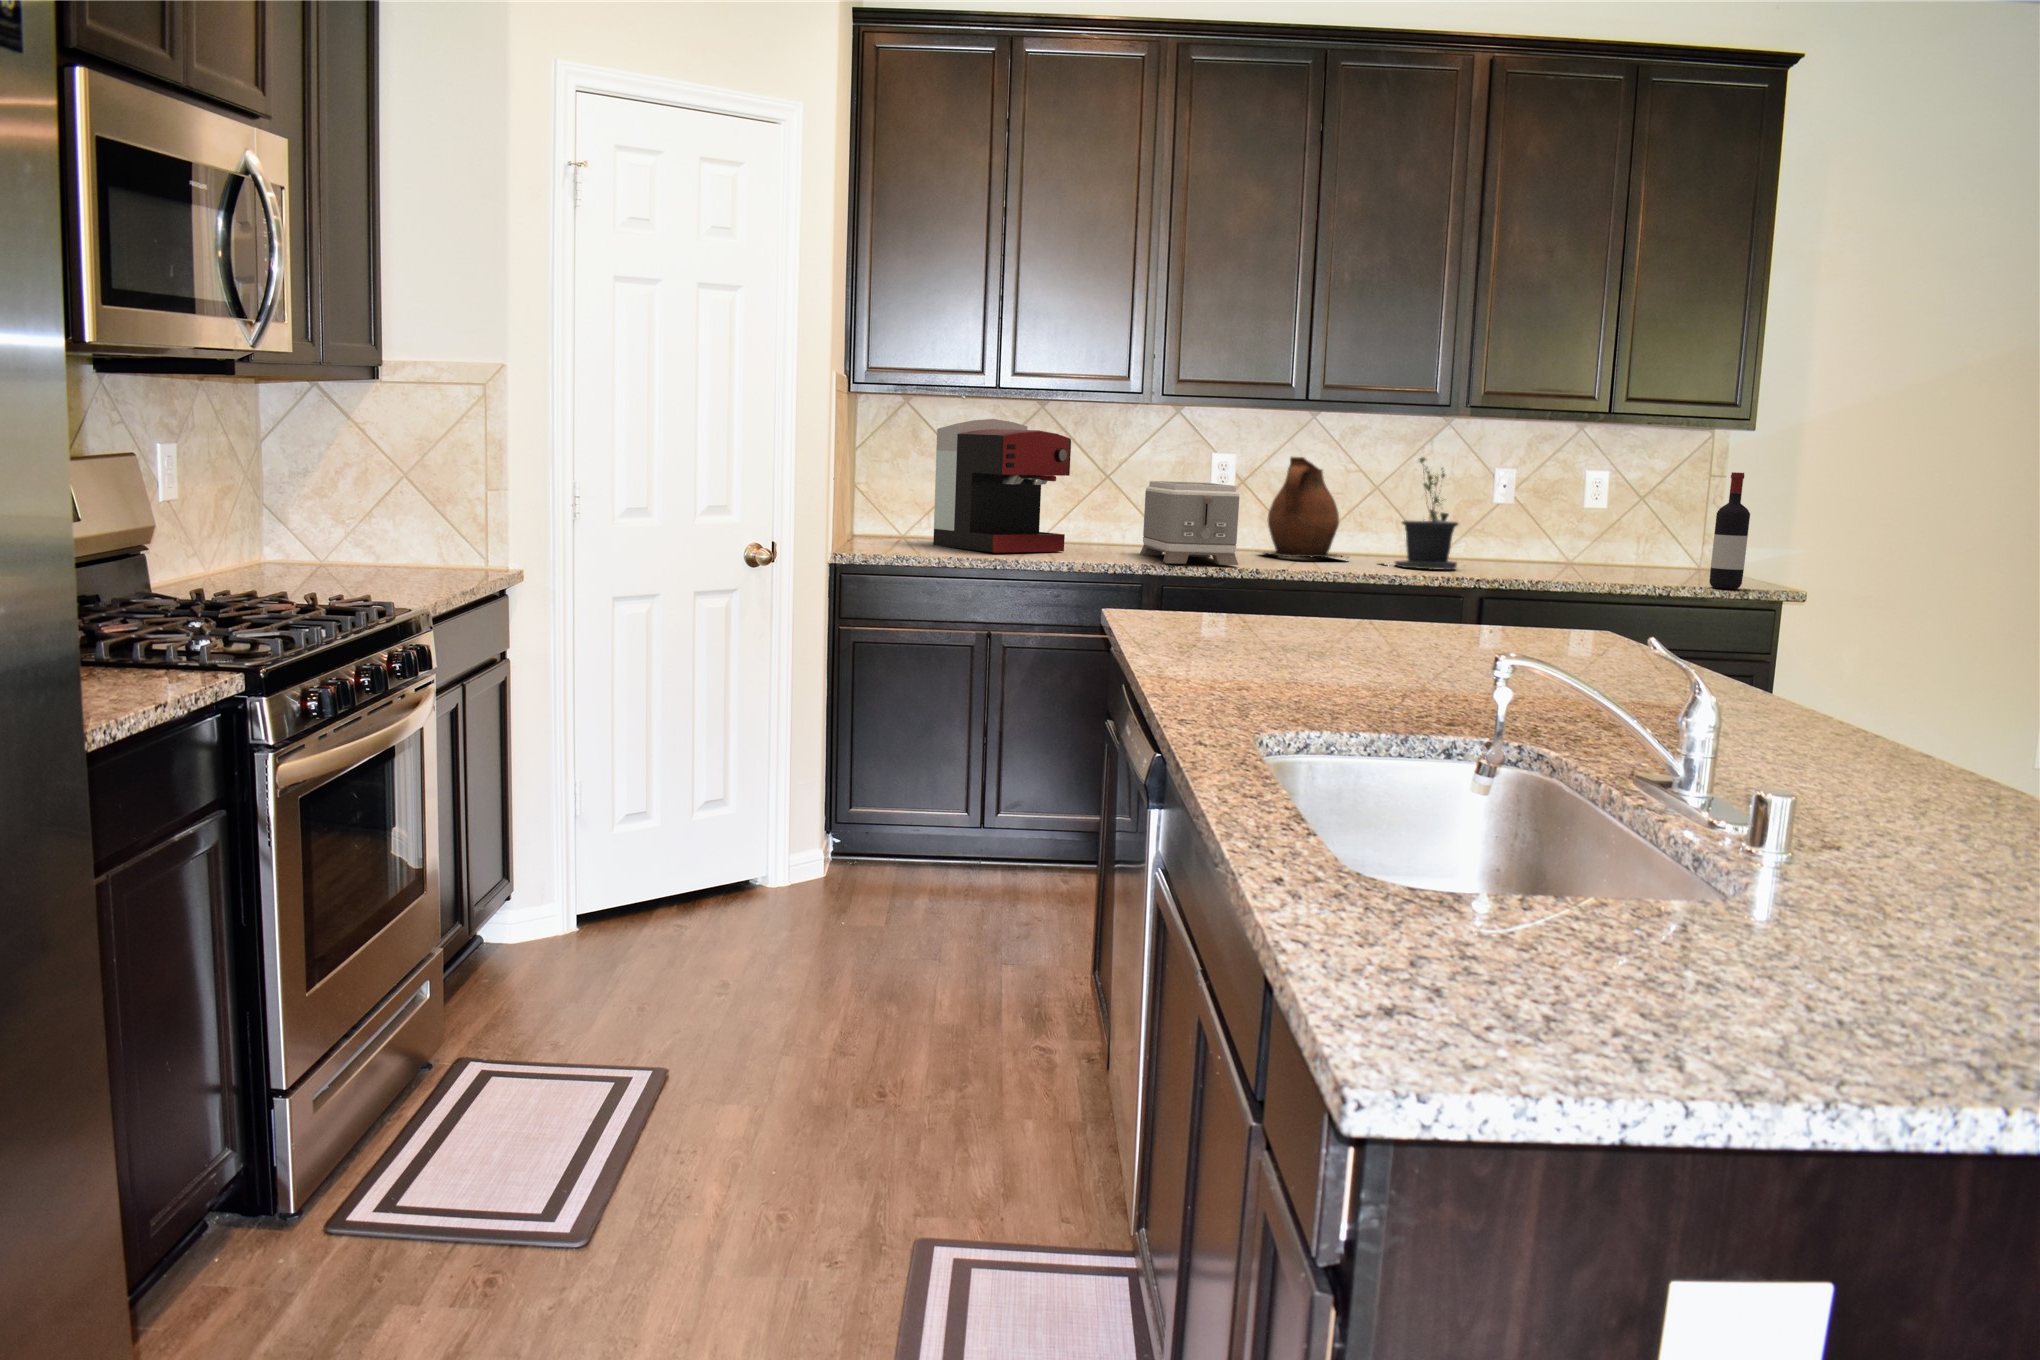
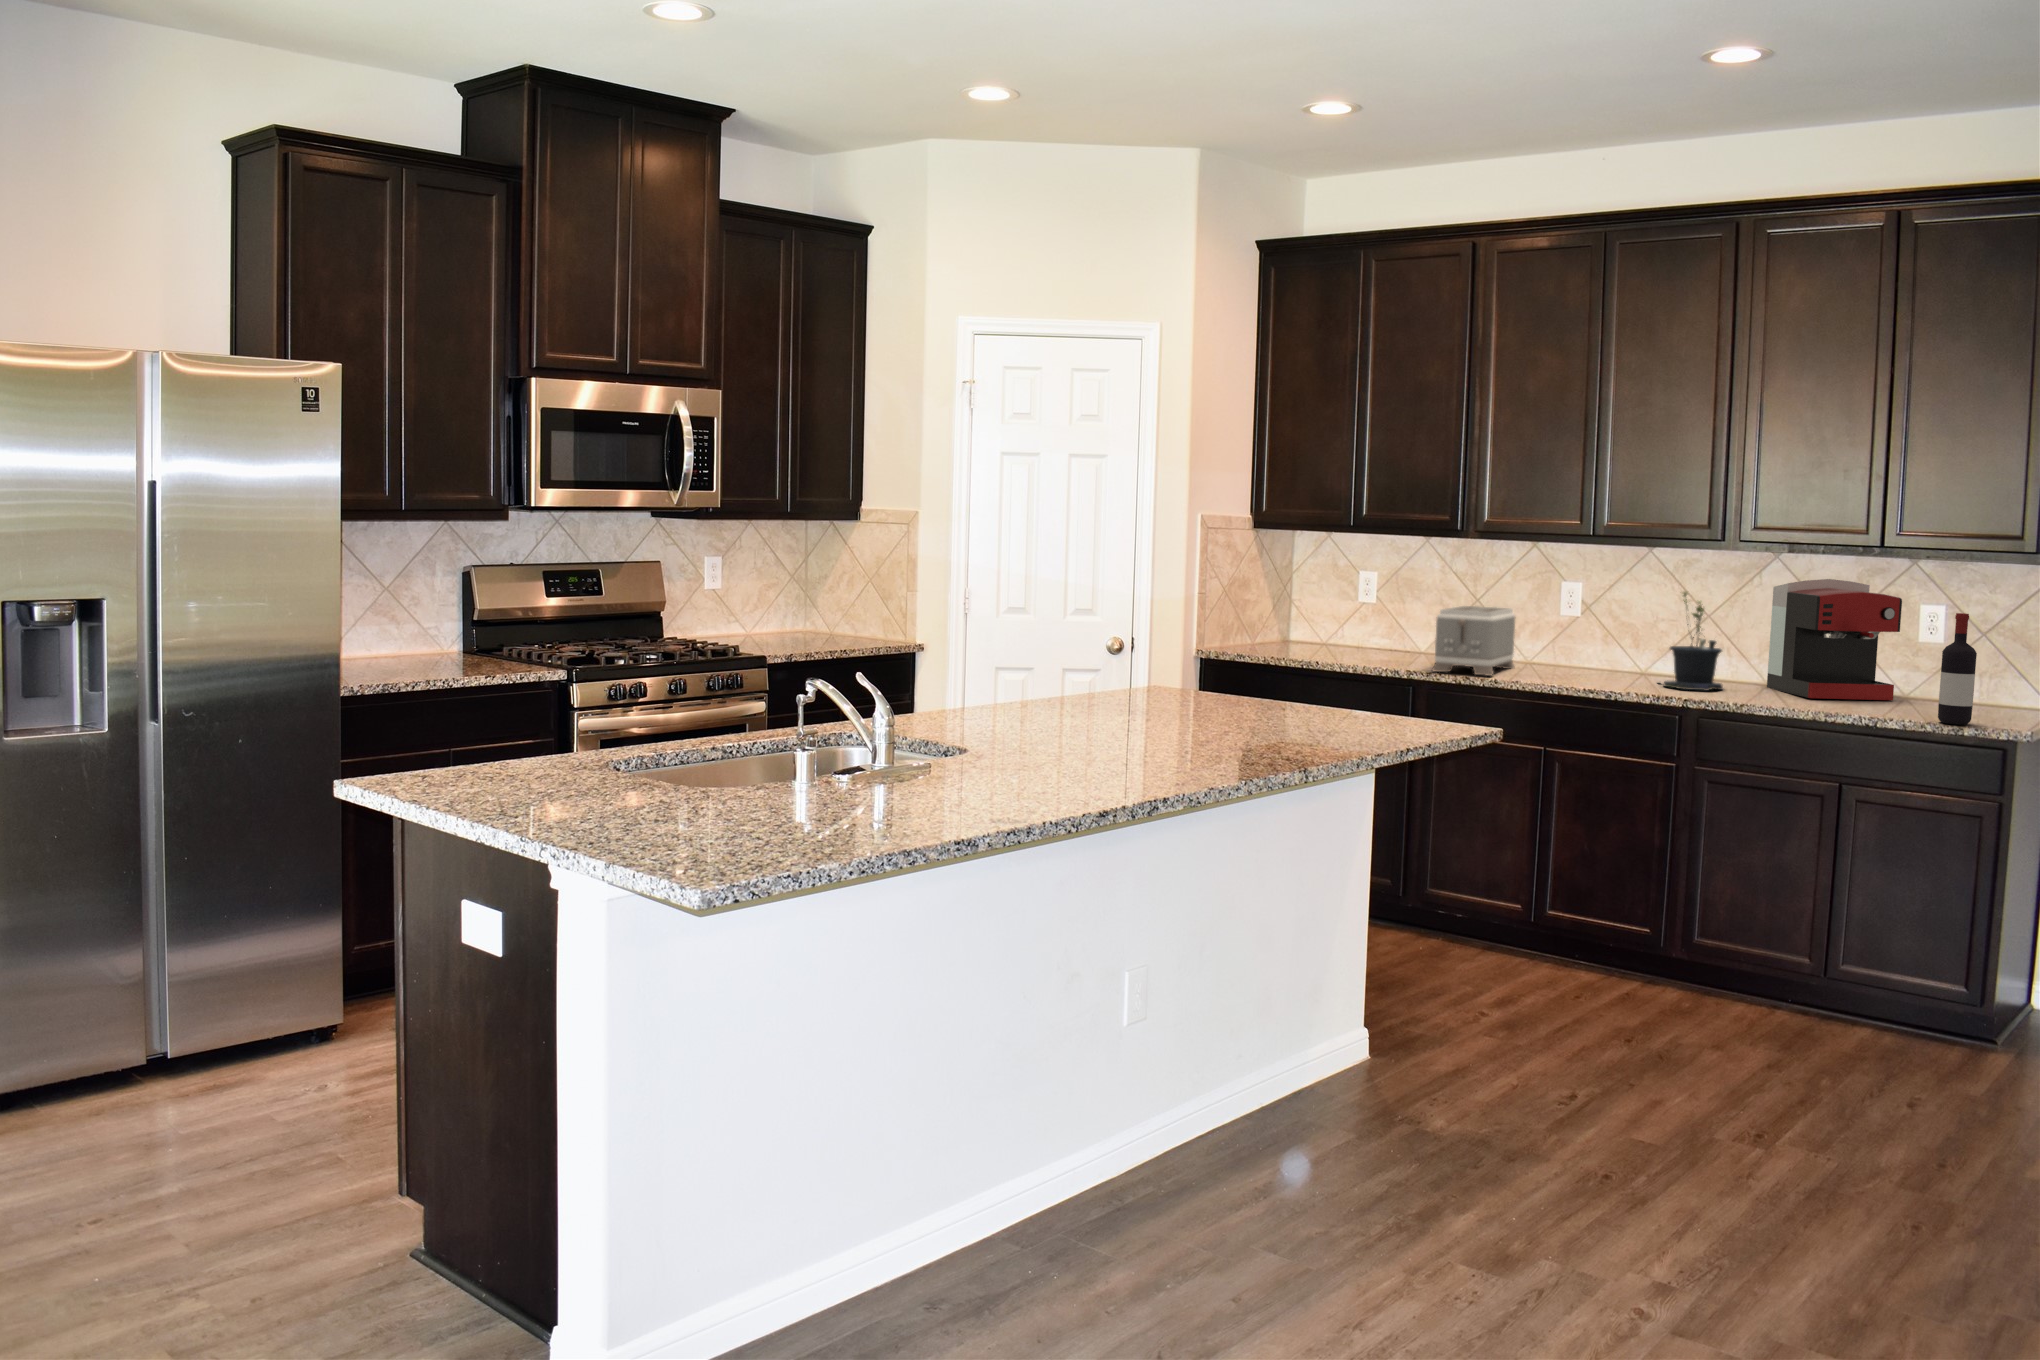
coffee maker: present [933,419,1071,553] -> present [1767,579,1902,700]
ceramic pitcher: present [1264,457,1349,558] -> none [1566,588,1642,677]

